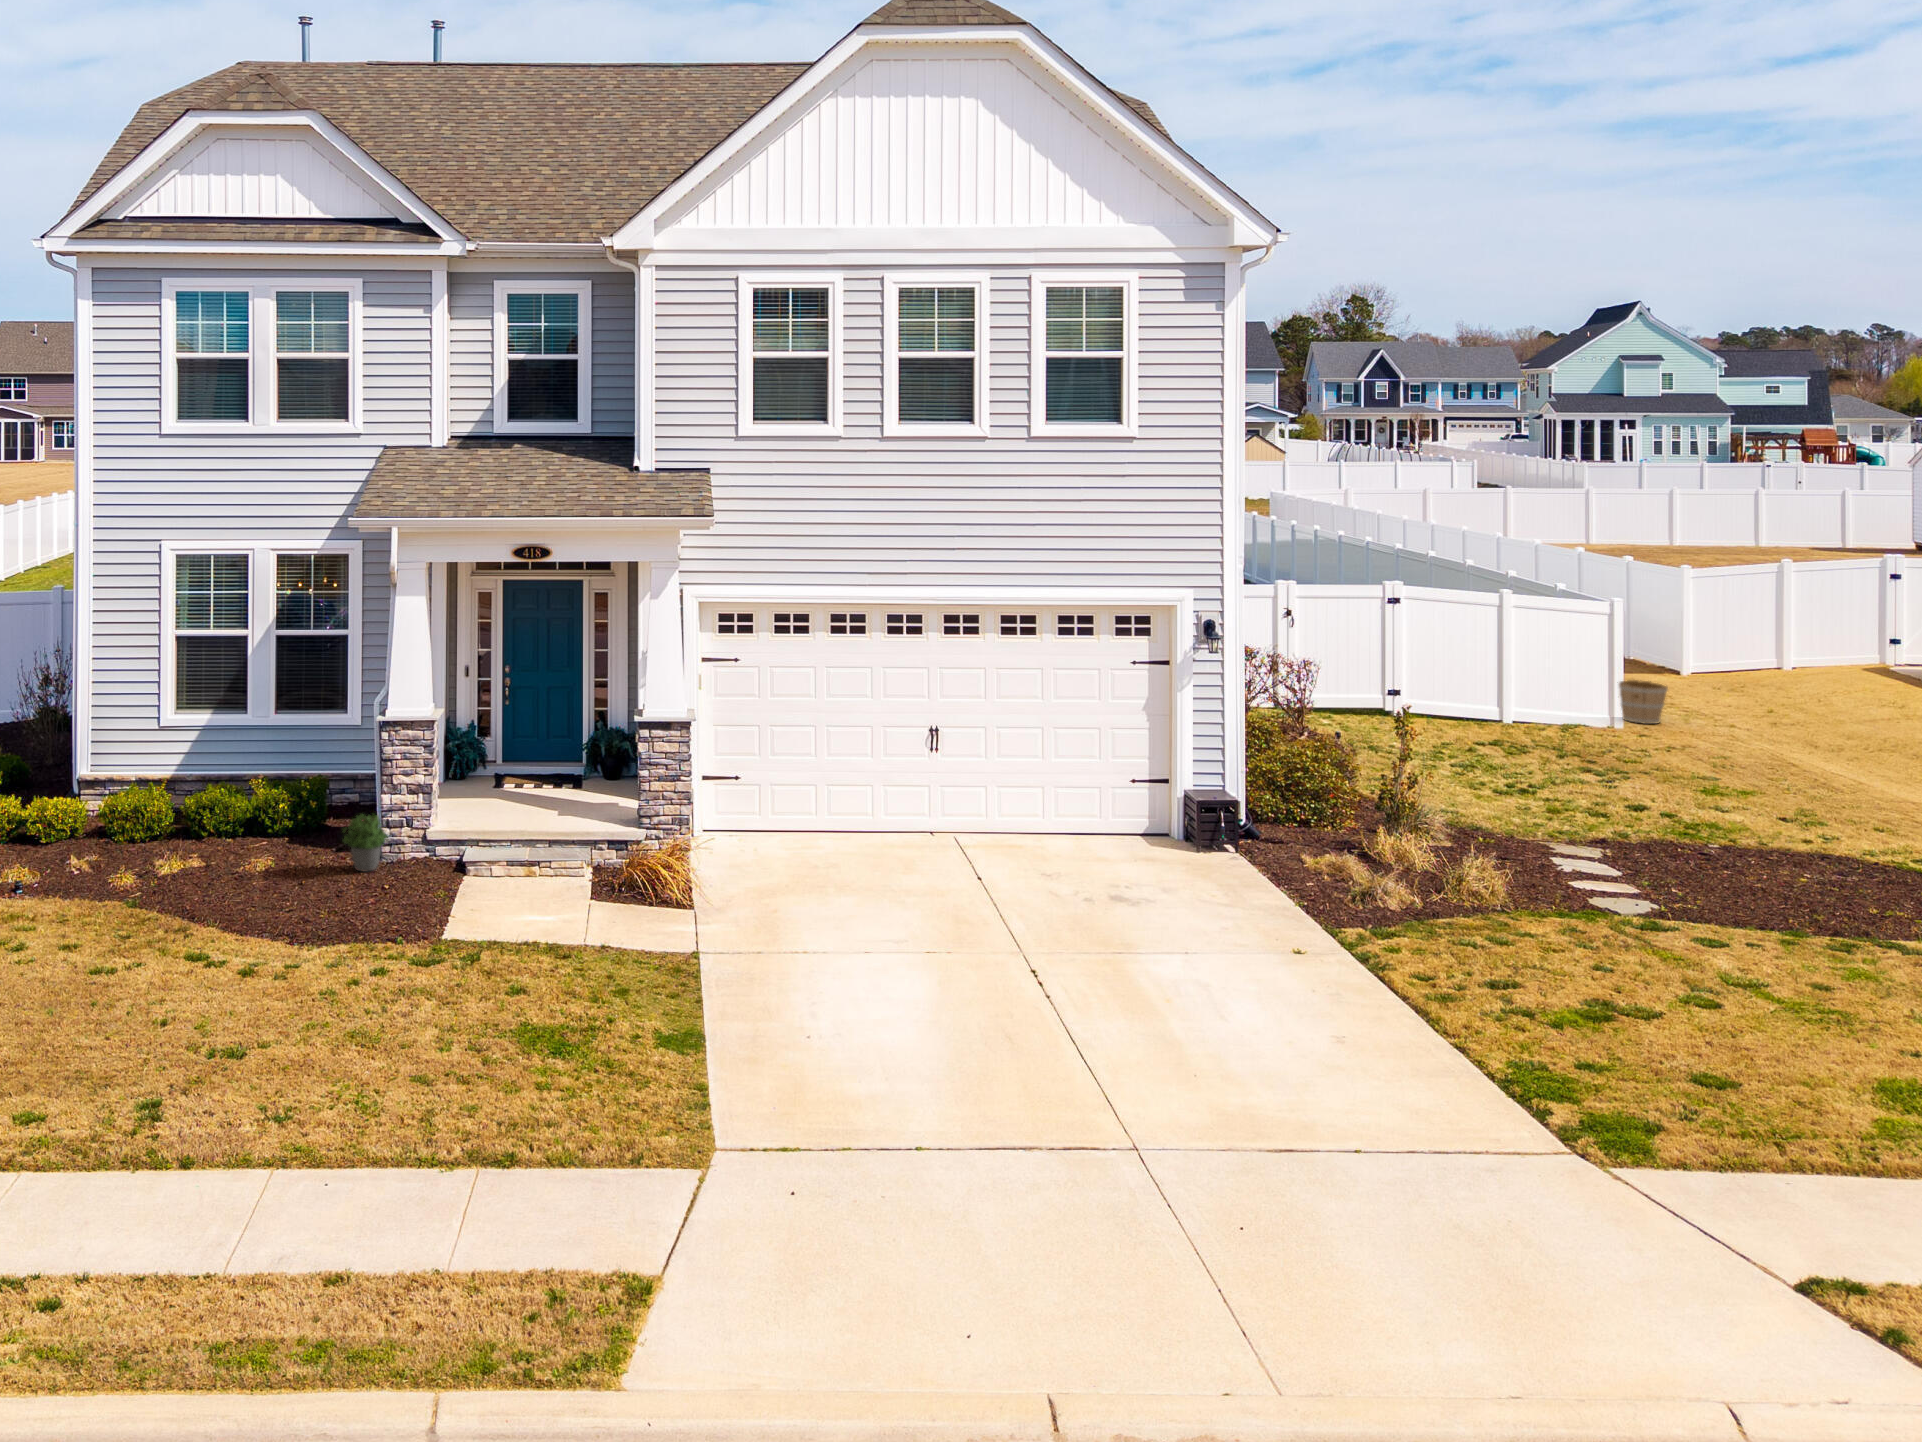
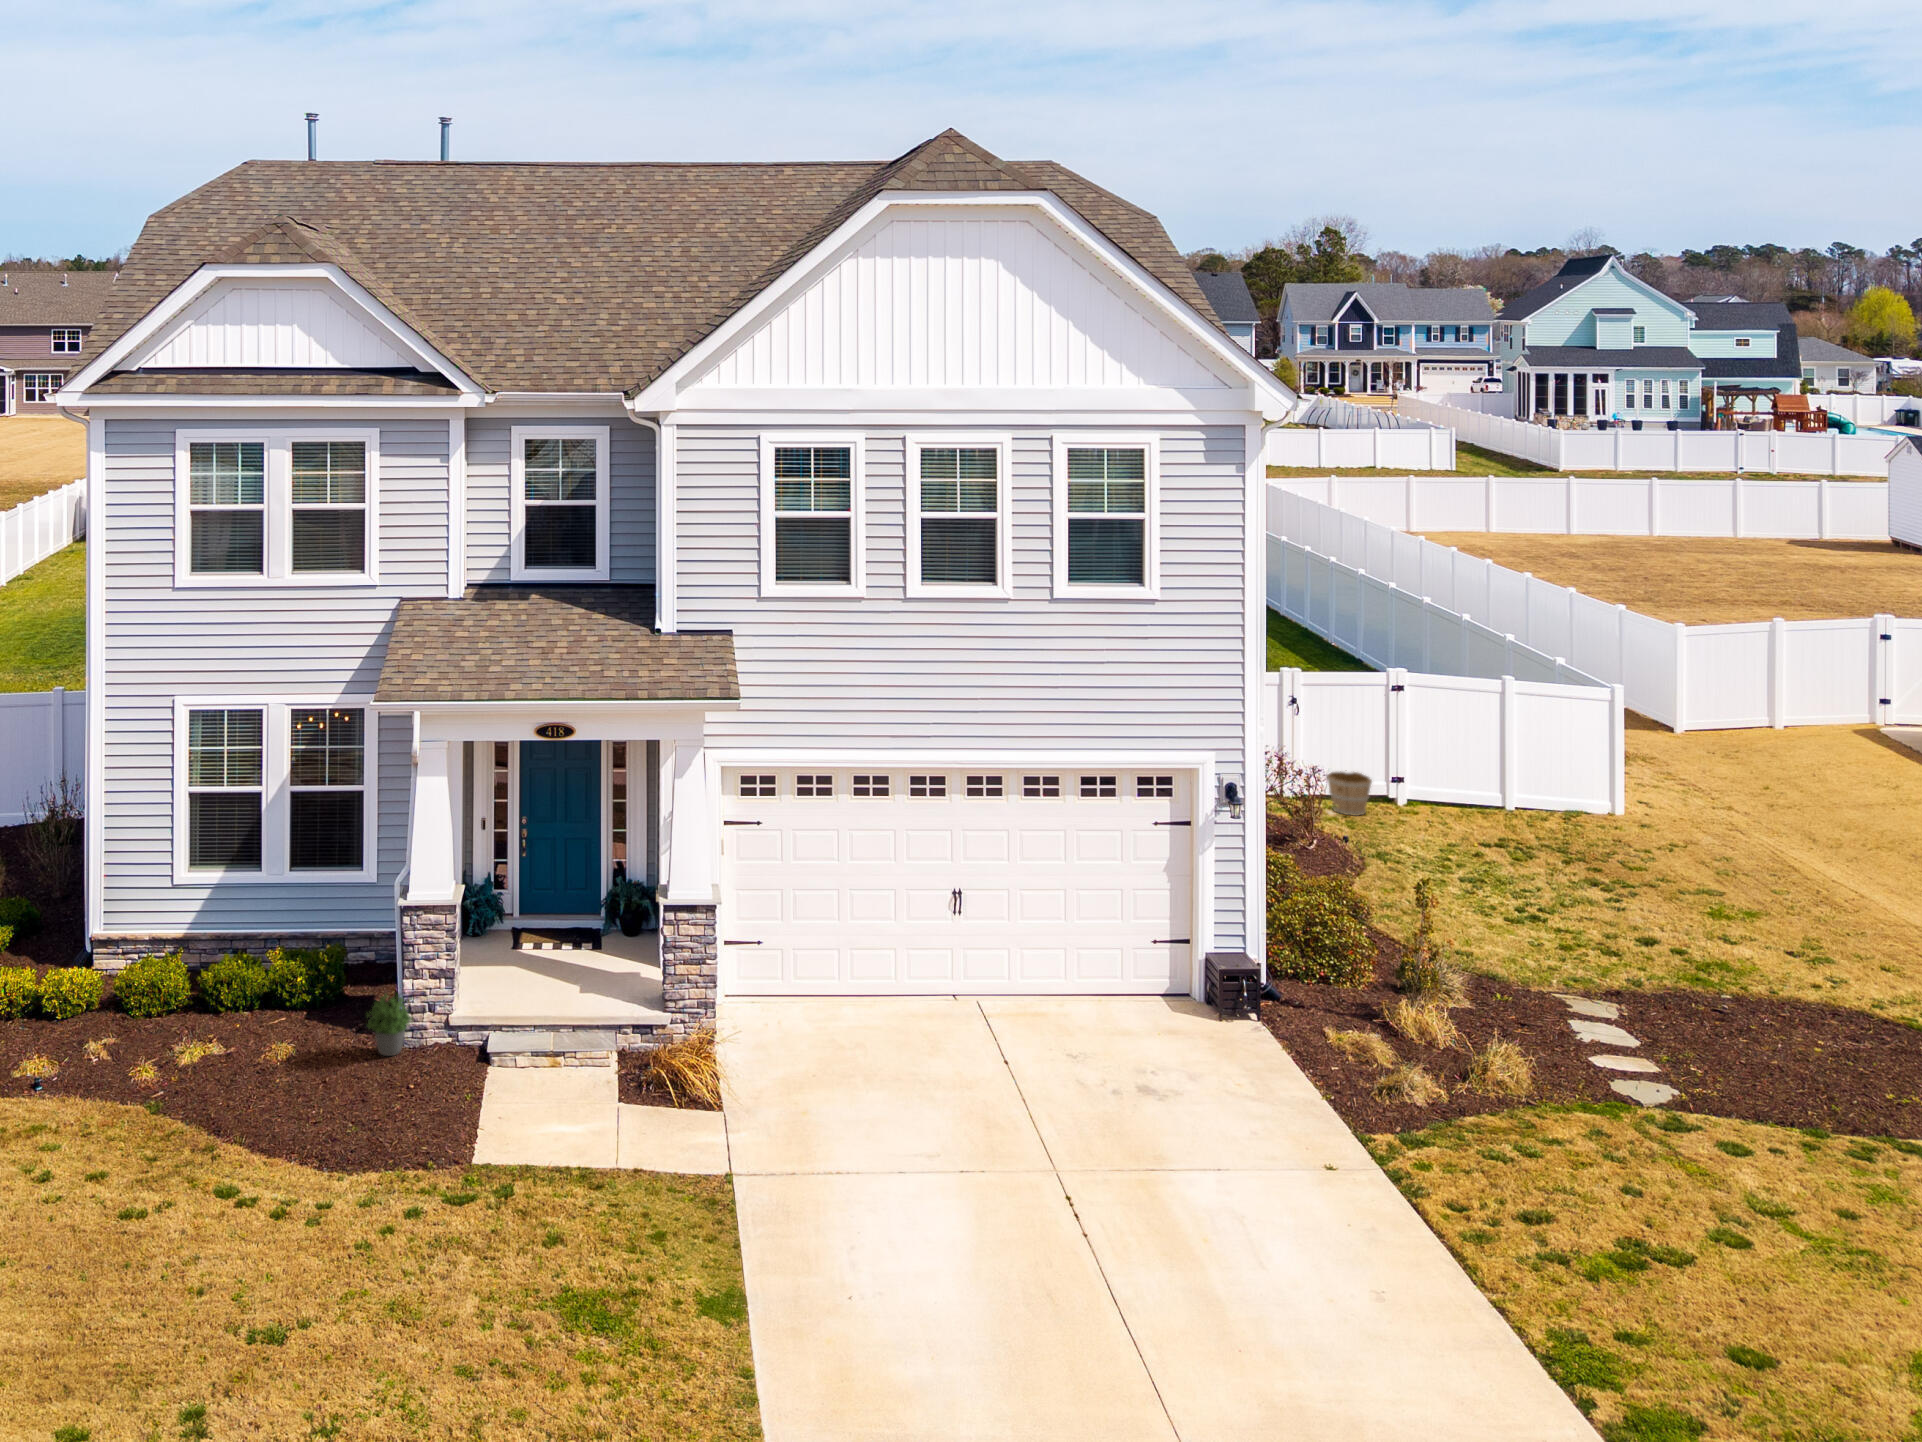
wooden bucket: present [1619,680,1668,724] -> present [1327,771,1372,816]

